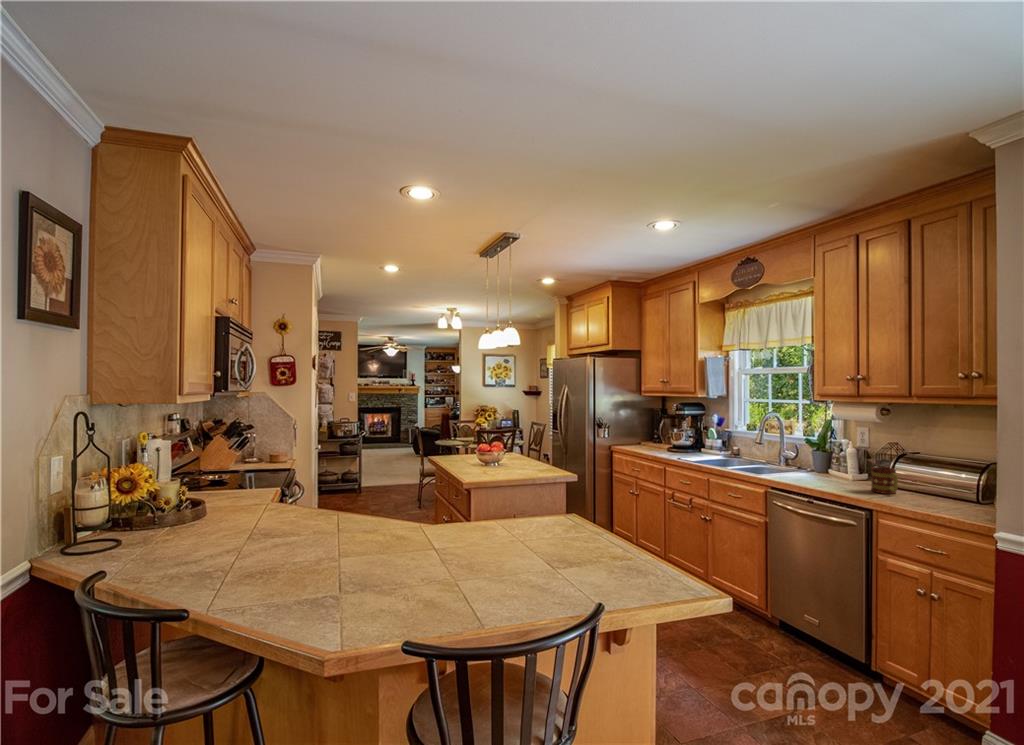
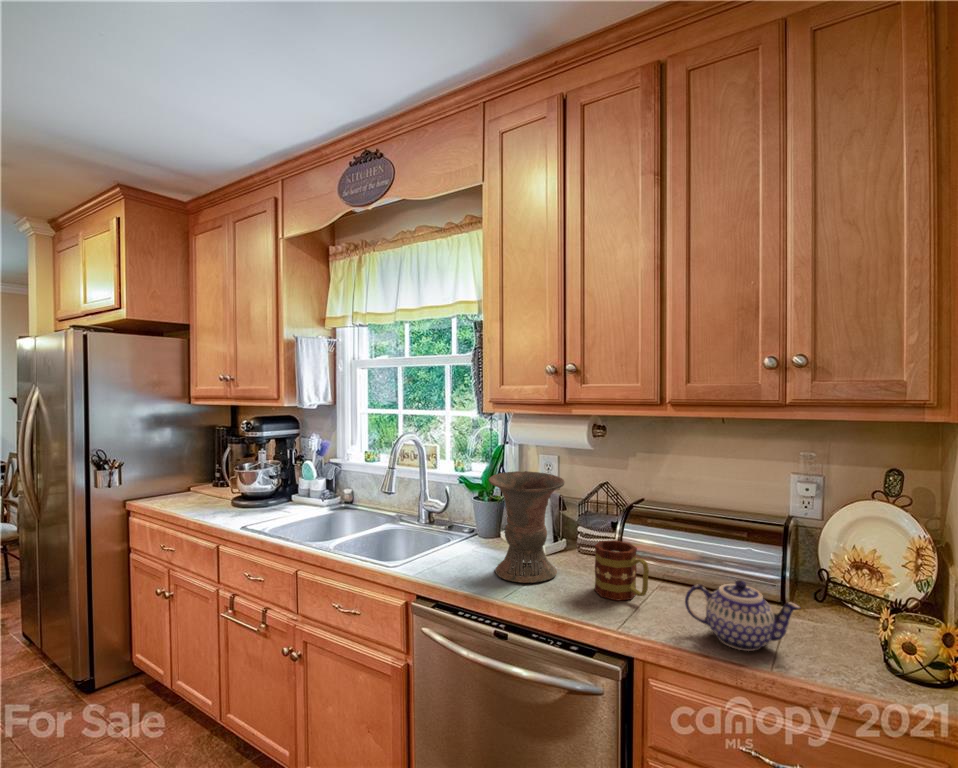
vase: none [813,432,859,485] -> present [489,471,565,583]
teapot: none [908,478,965,509] -> present [685,580,800,651]

